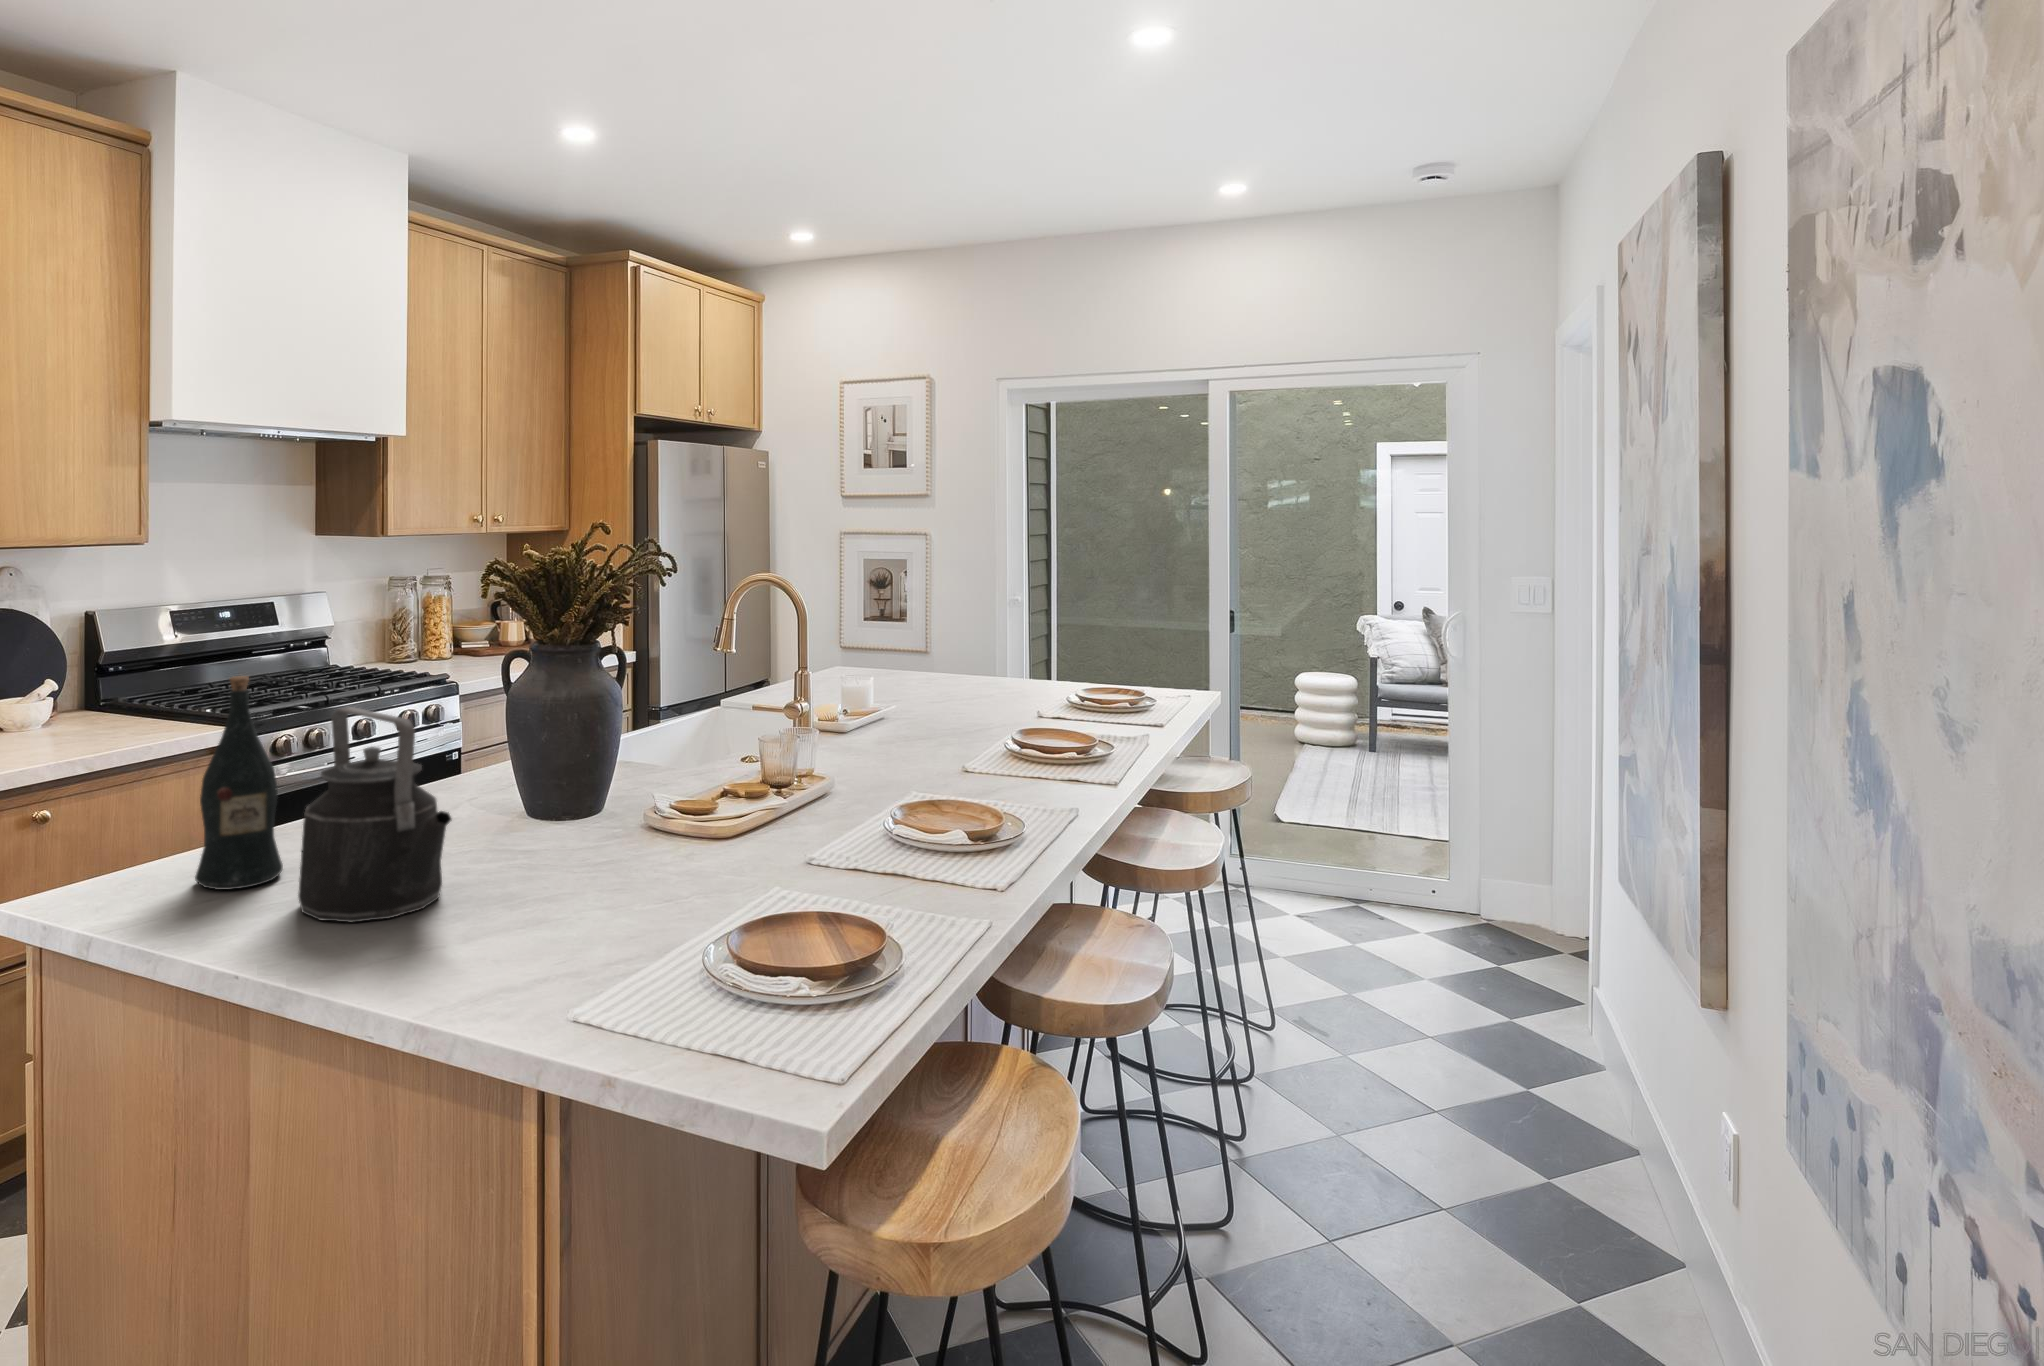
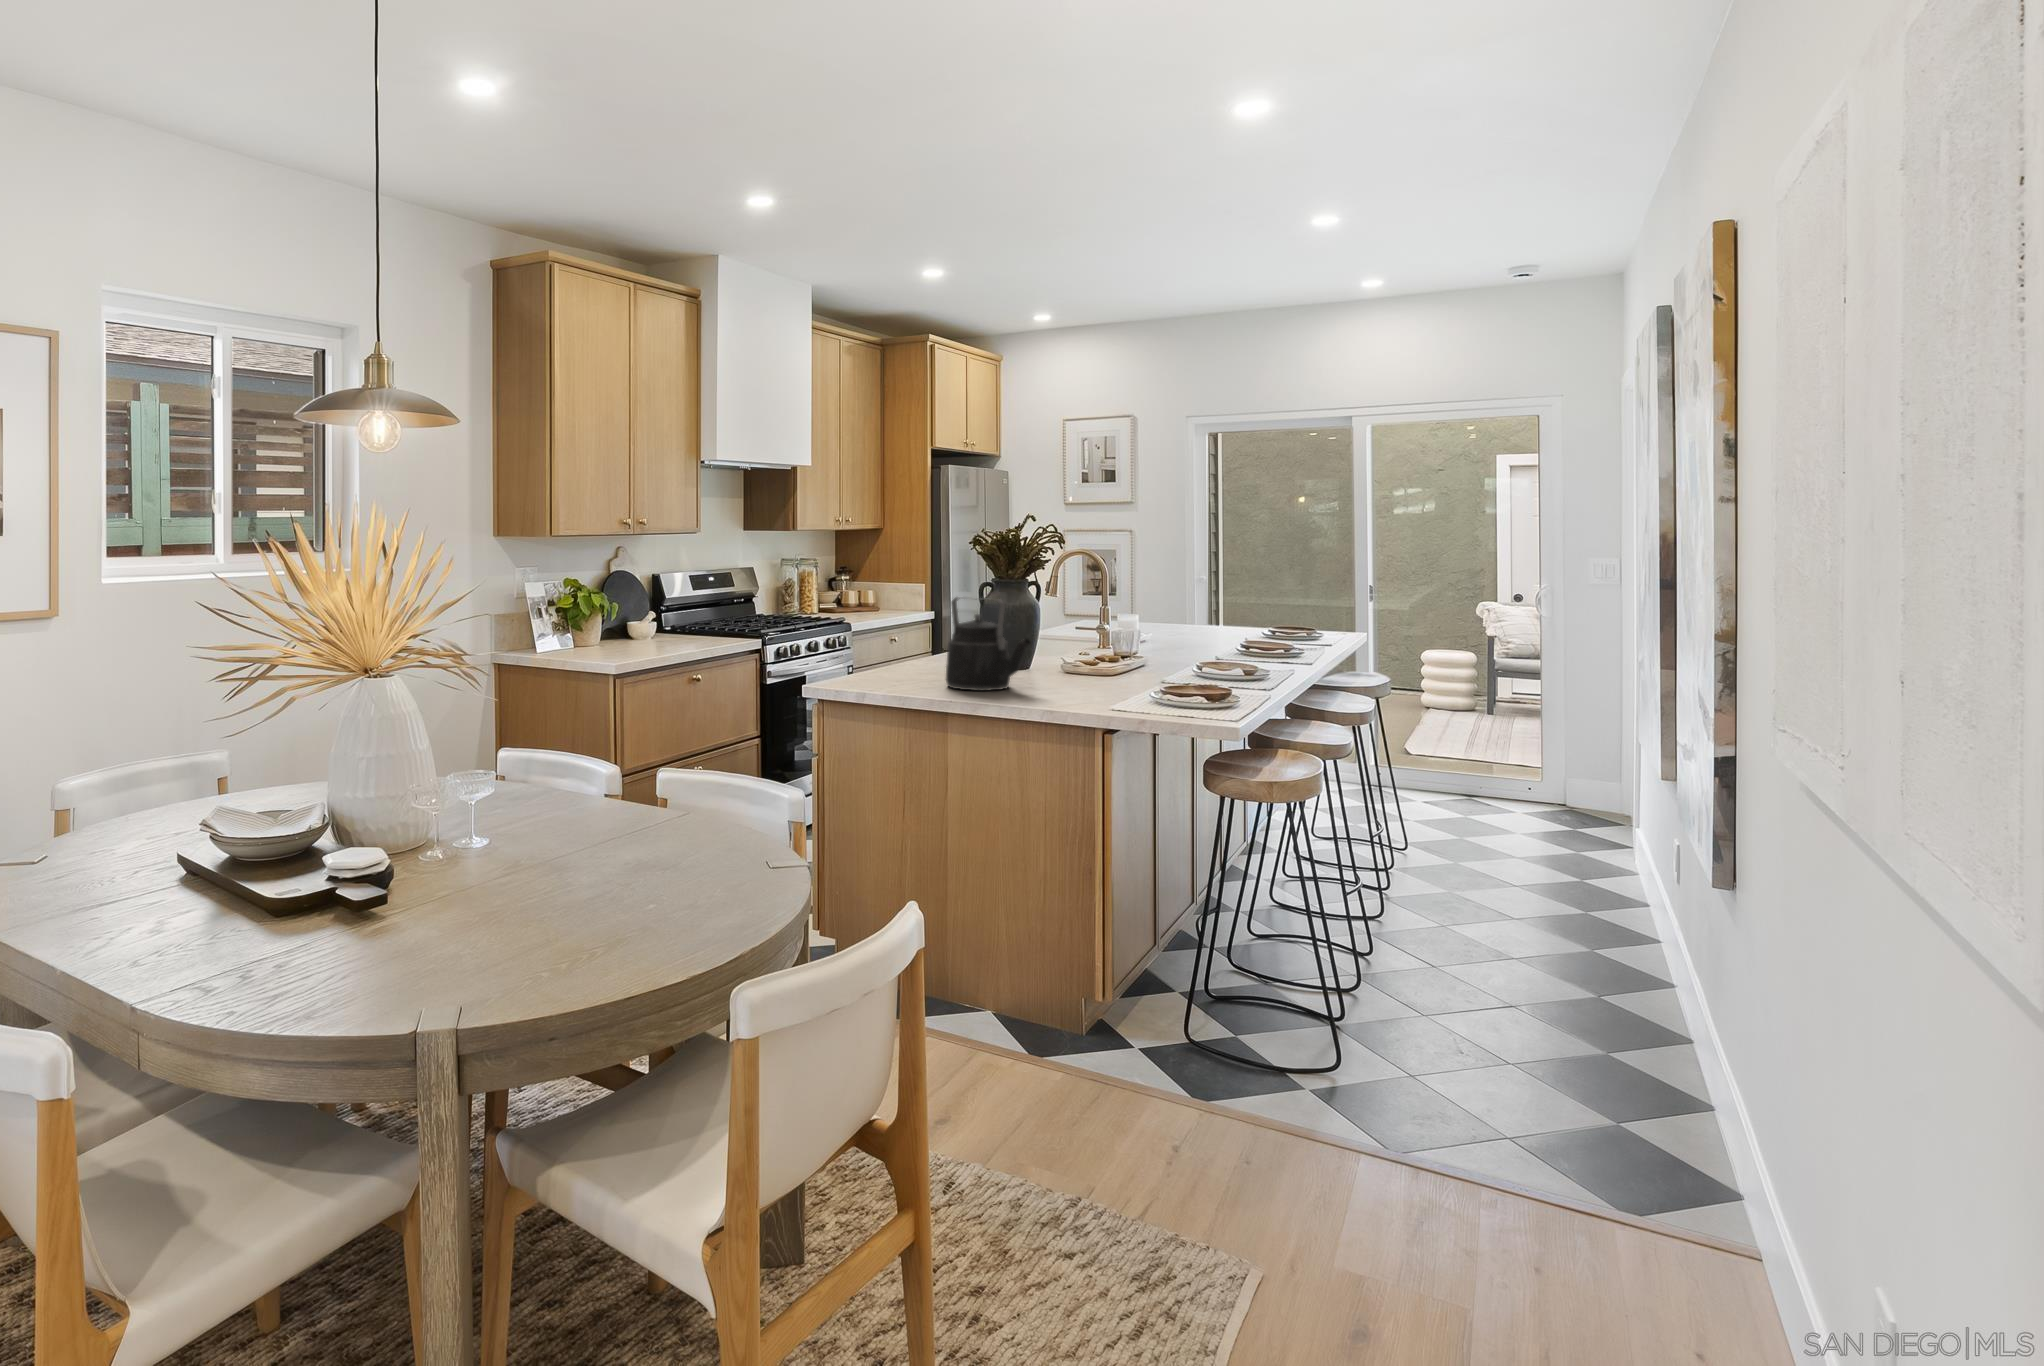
wine bottle: present [195,676,283,890] -> none [881,584,919,683]

